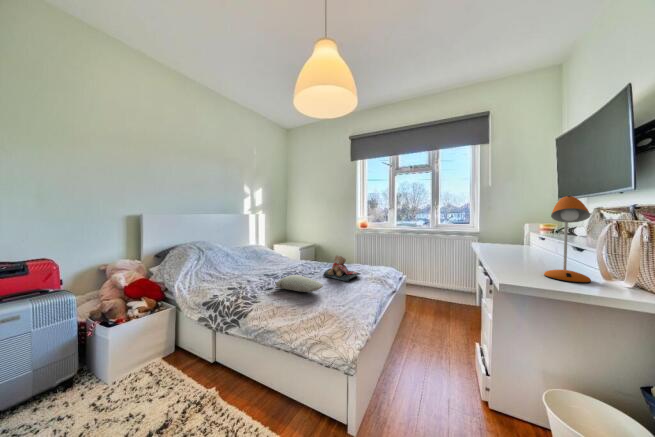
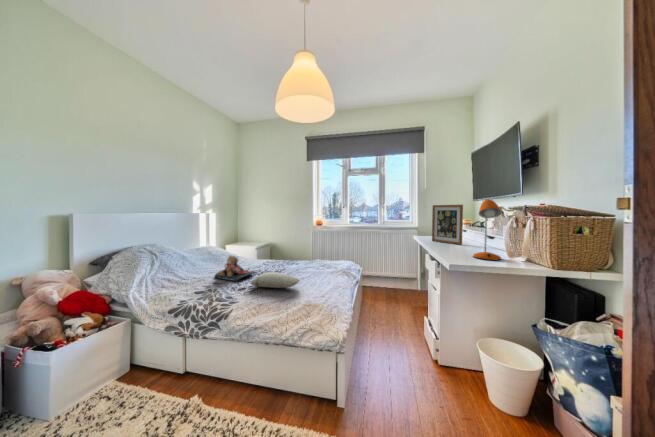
picture frame: none [494,205,538,258] -> present [432,205,463,245]
teddy bear: present [323,255,361,281] -> present [214,256,254,281]

